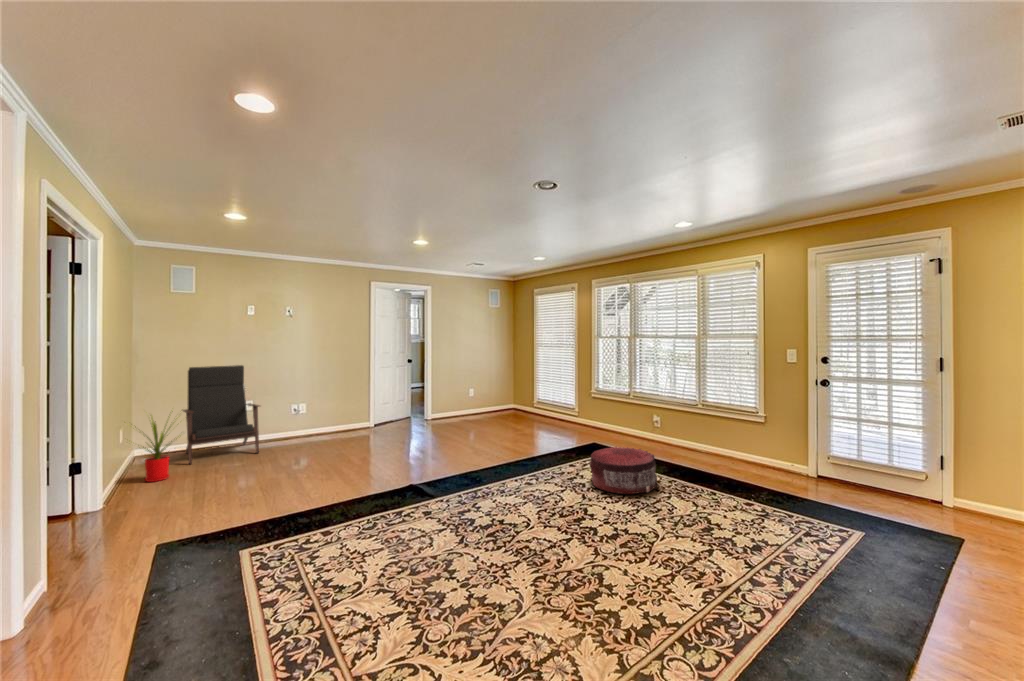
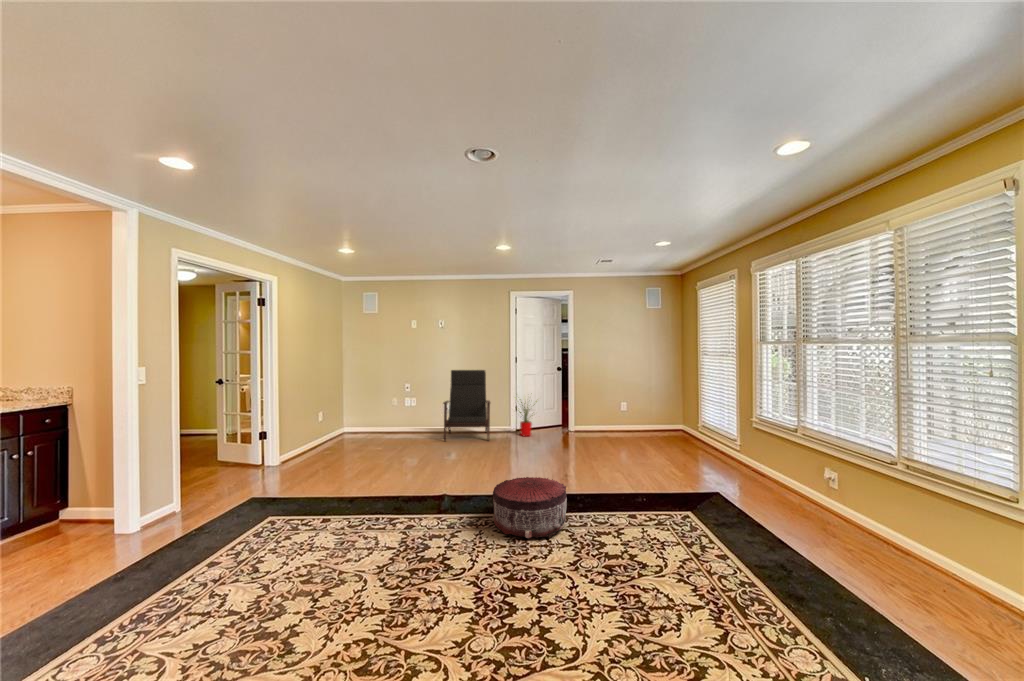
house plant: present [135,418,177,482] -> present [519,399,537,436]
pouf: present [590,447,658,494] -> present [492,477,567,538]

